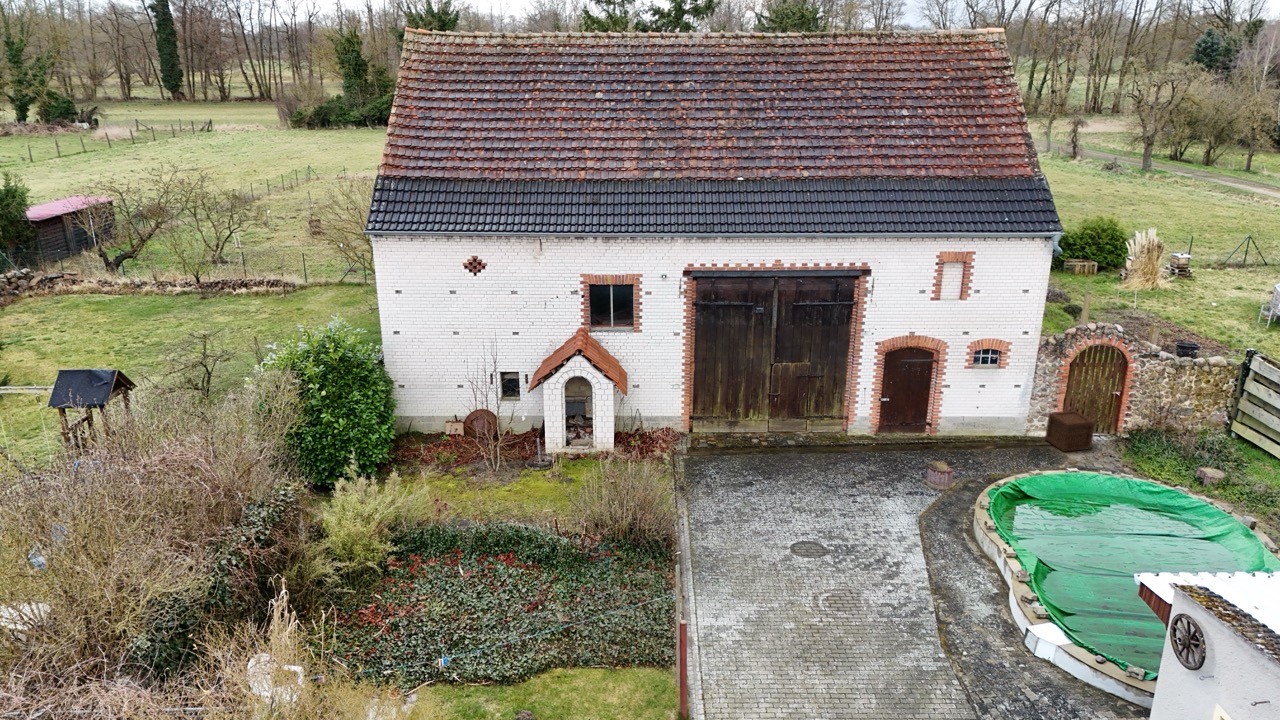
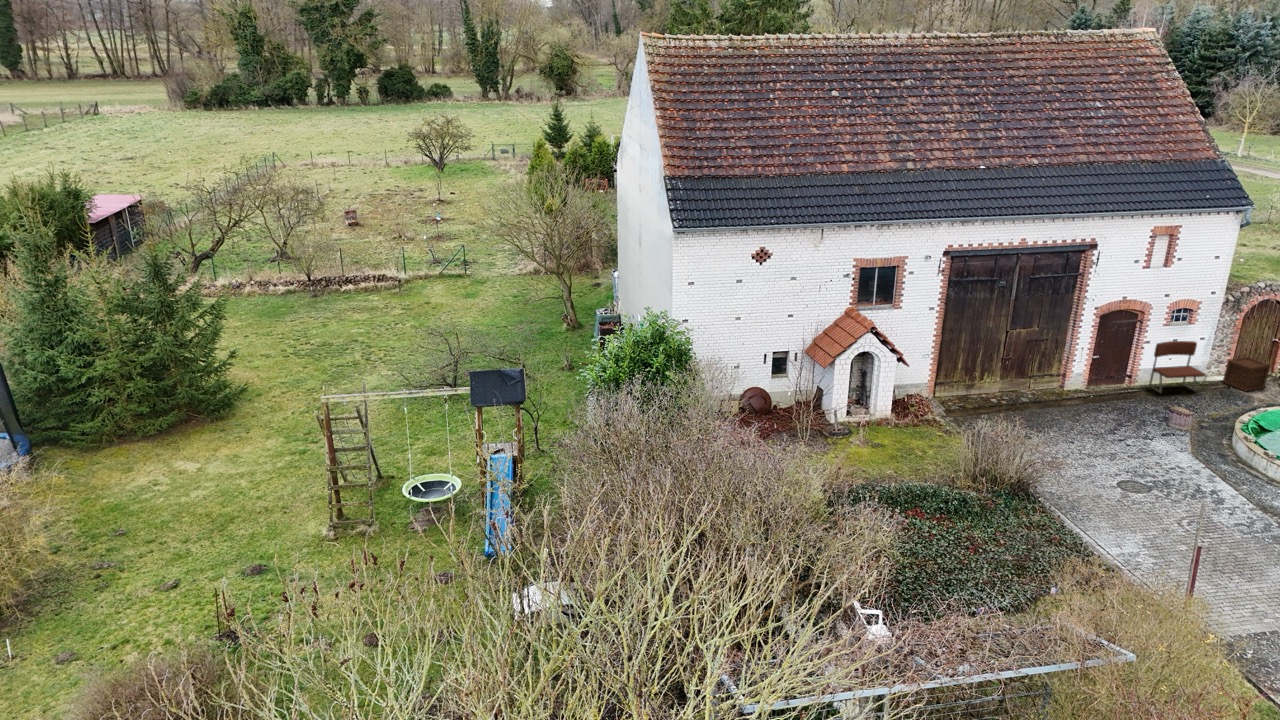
bench: none [951,387,1010,447] -> present [1149,341,1206,393]

